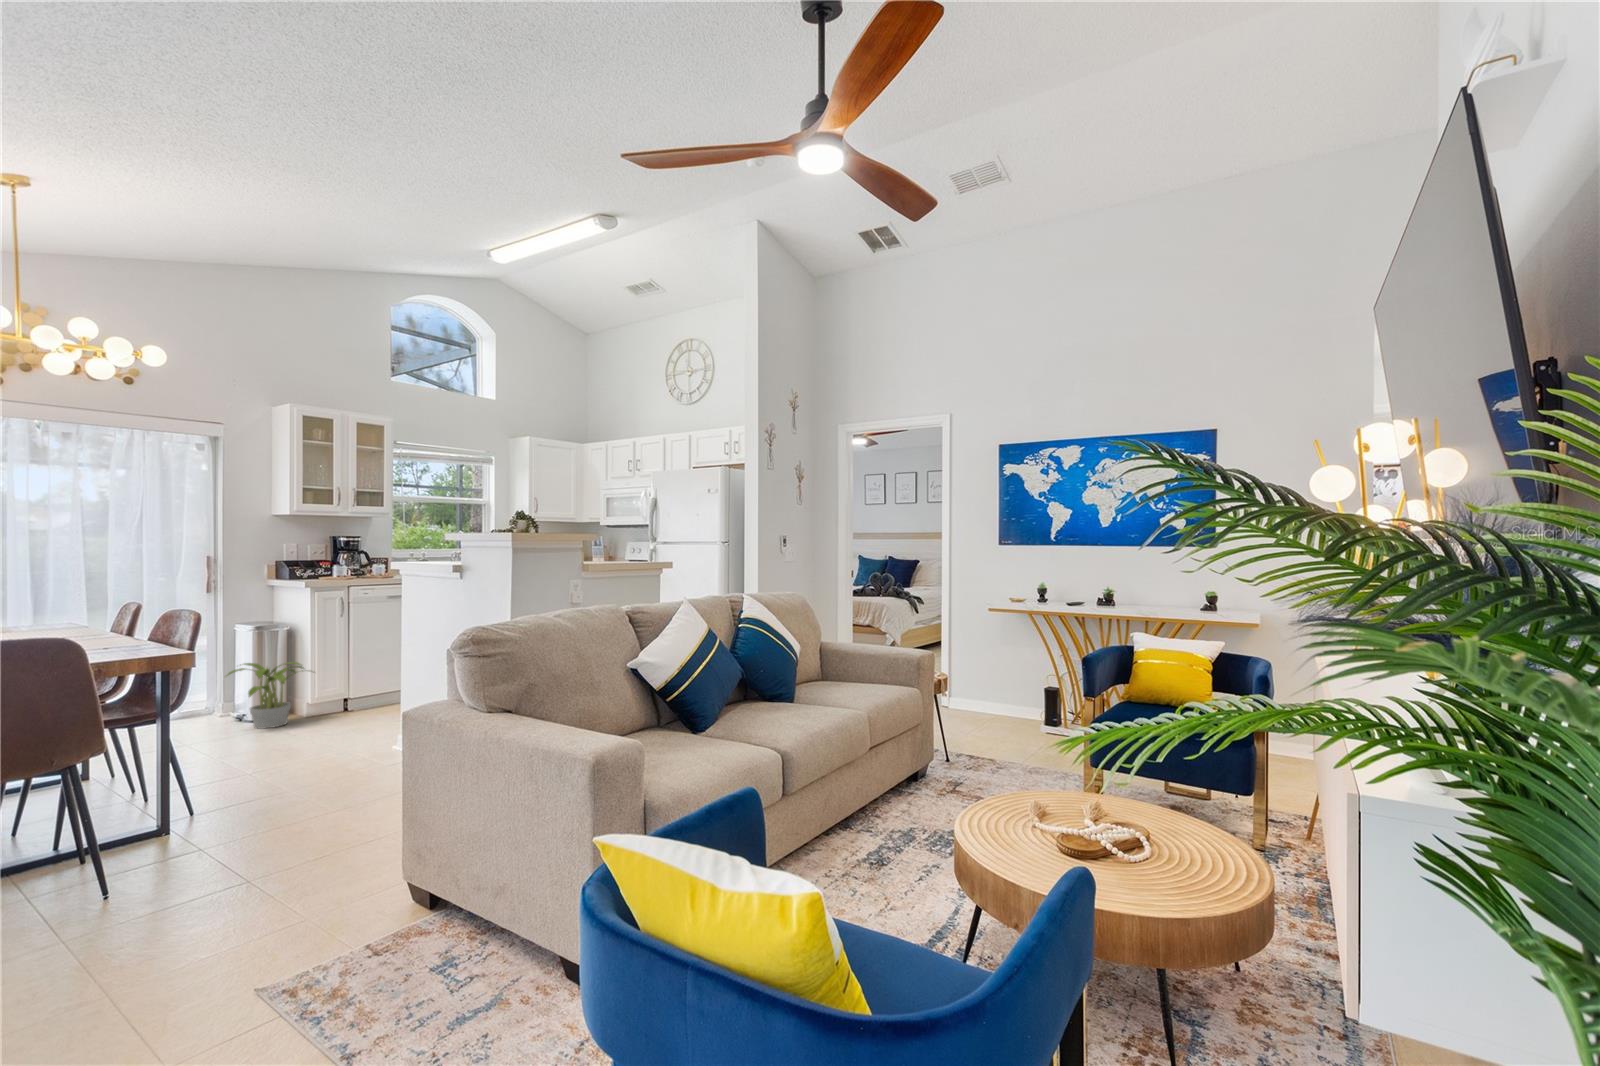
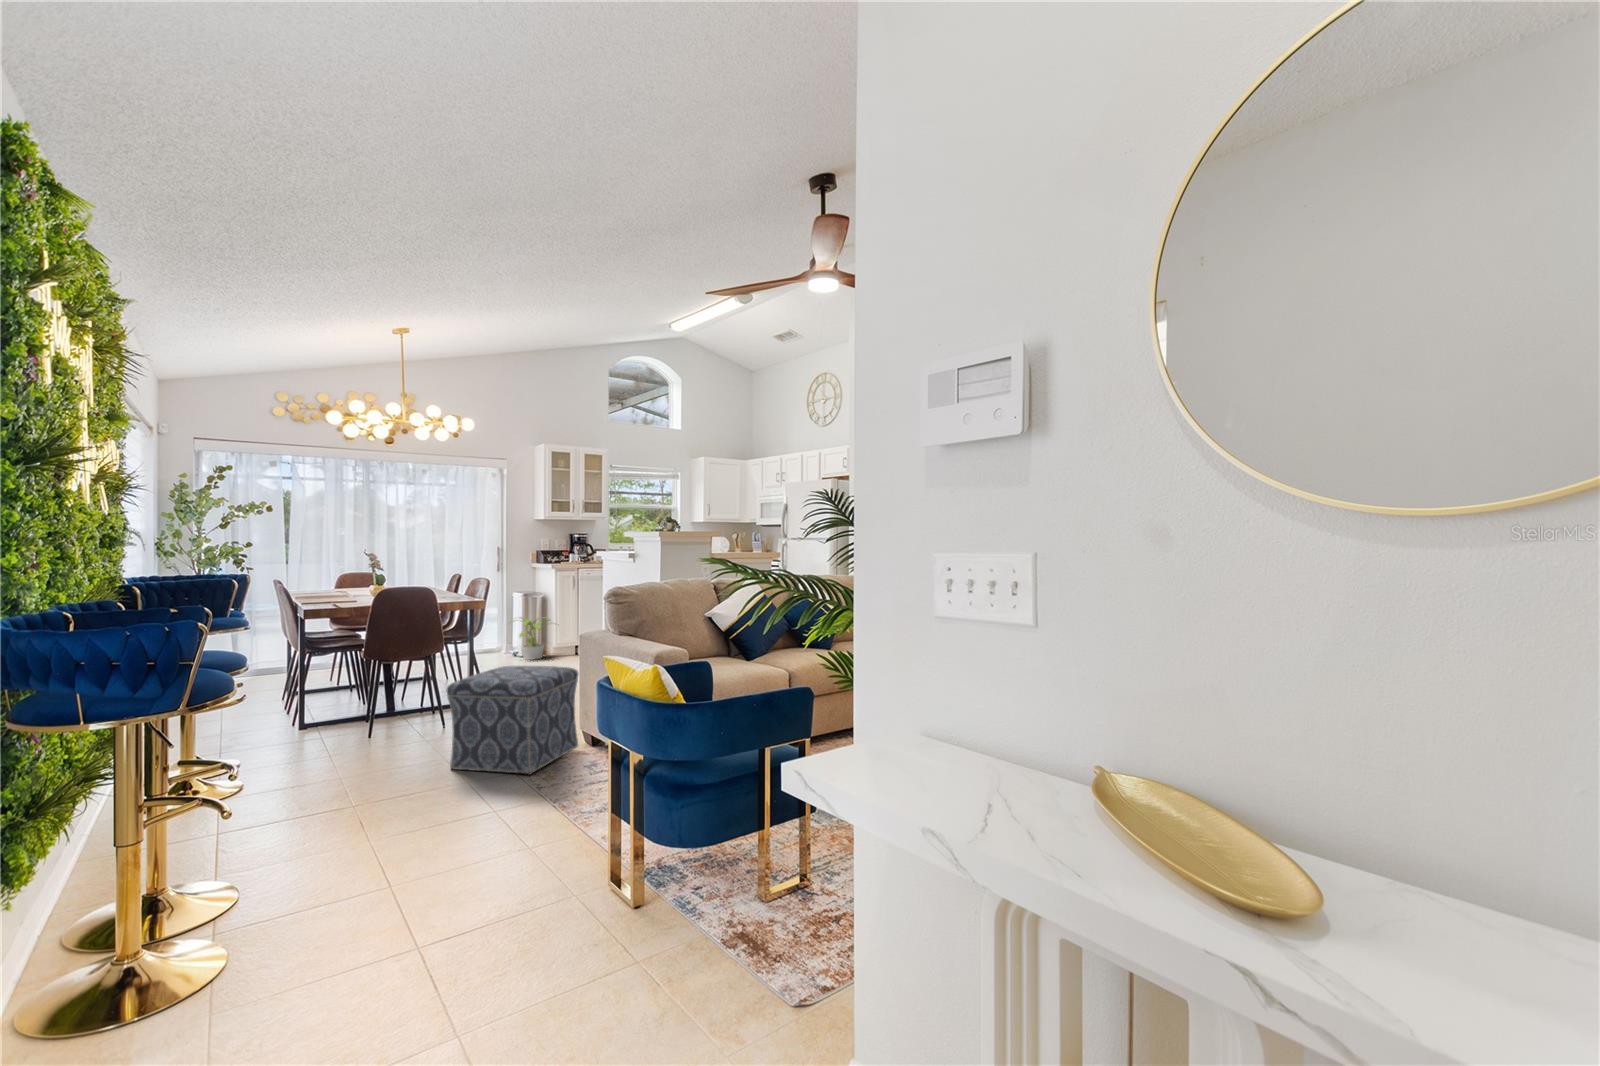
ottoman: none [113,778,404,1028] -> present [446,666,578,775]

